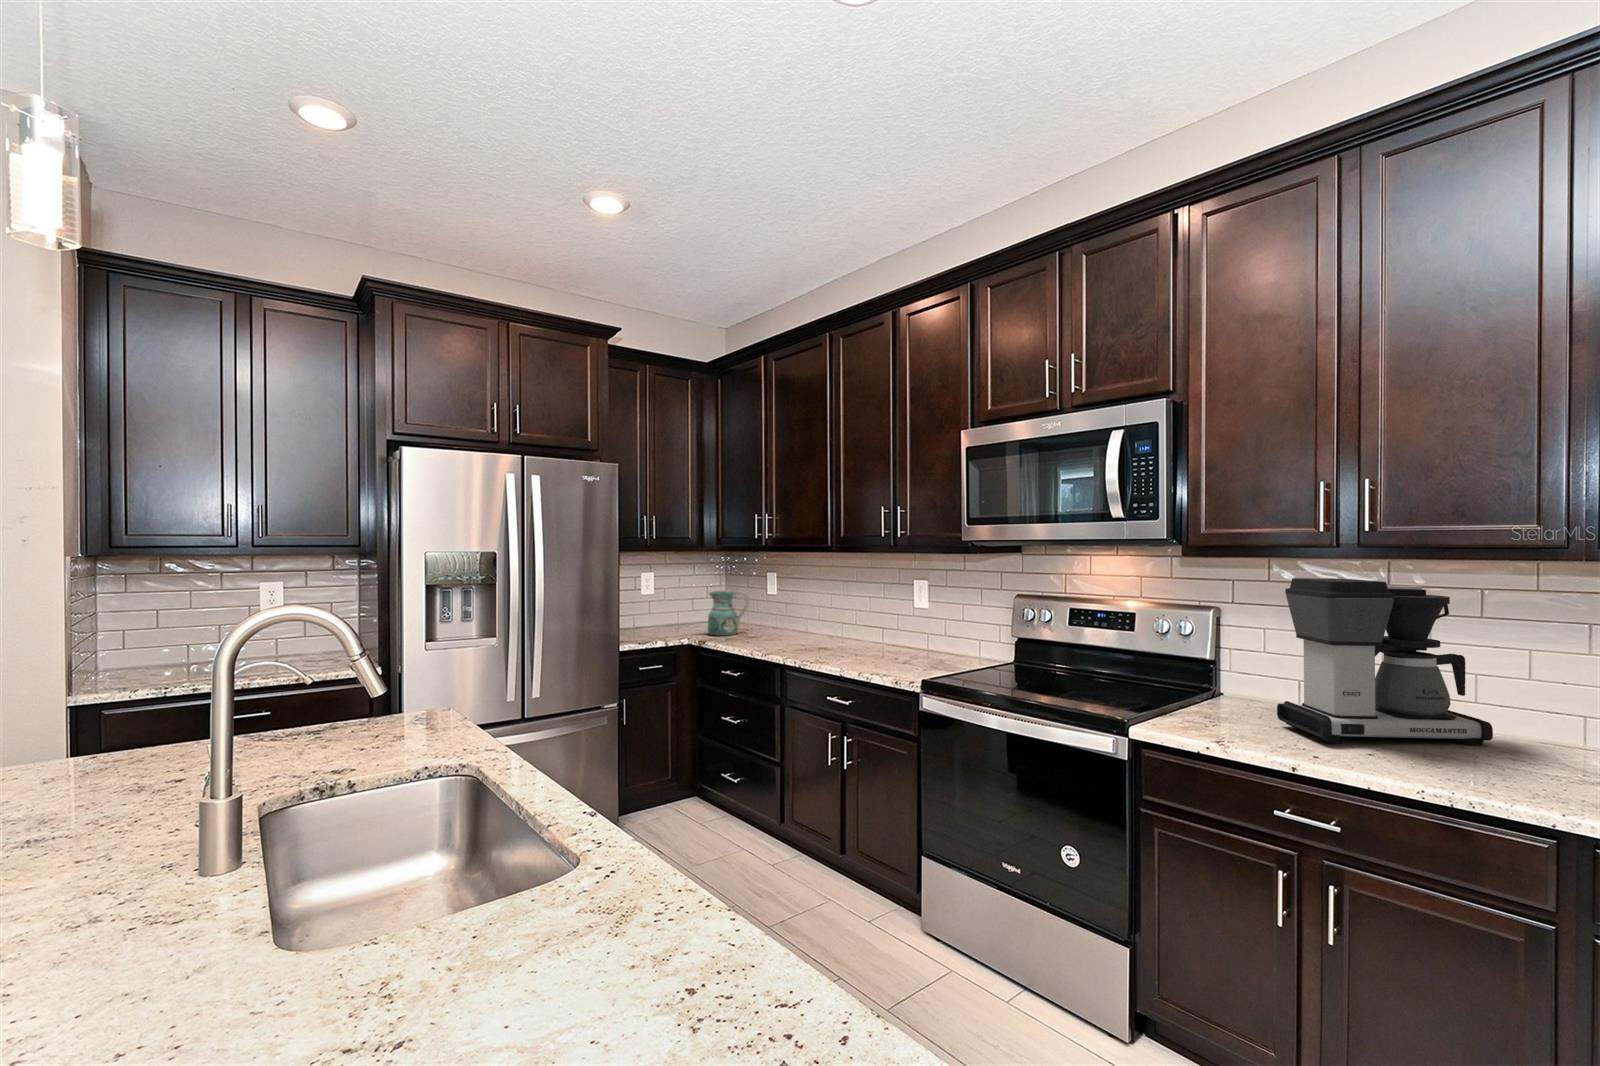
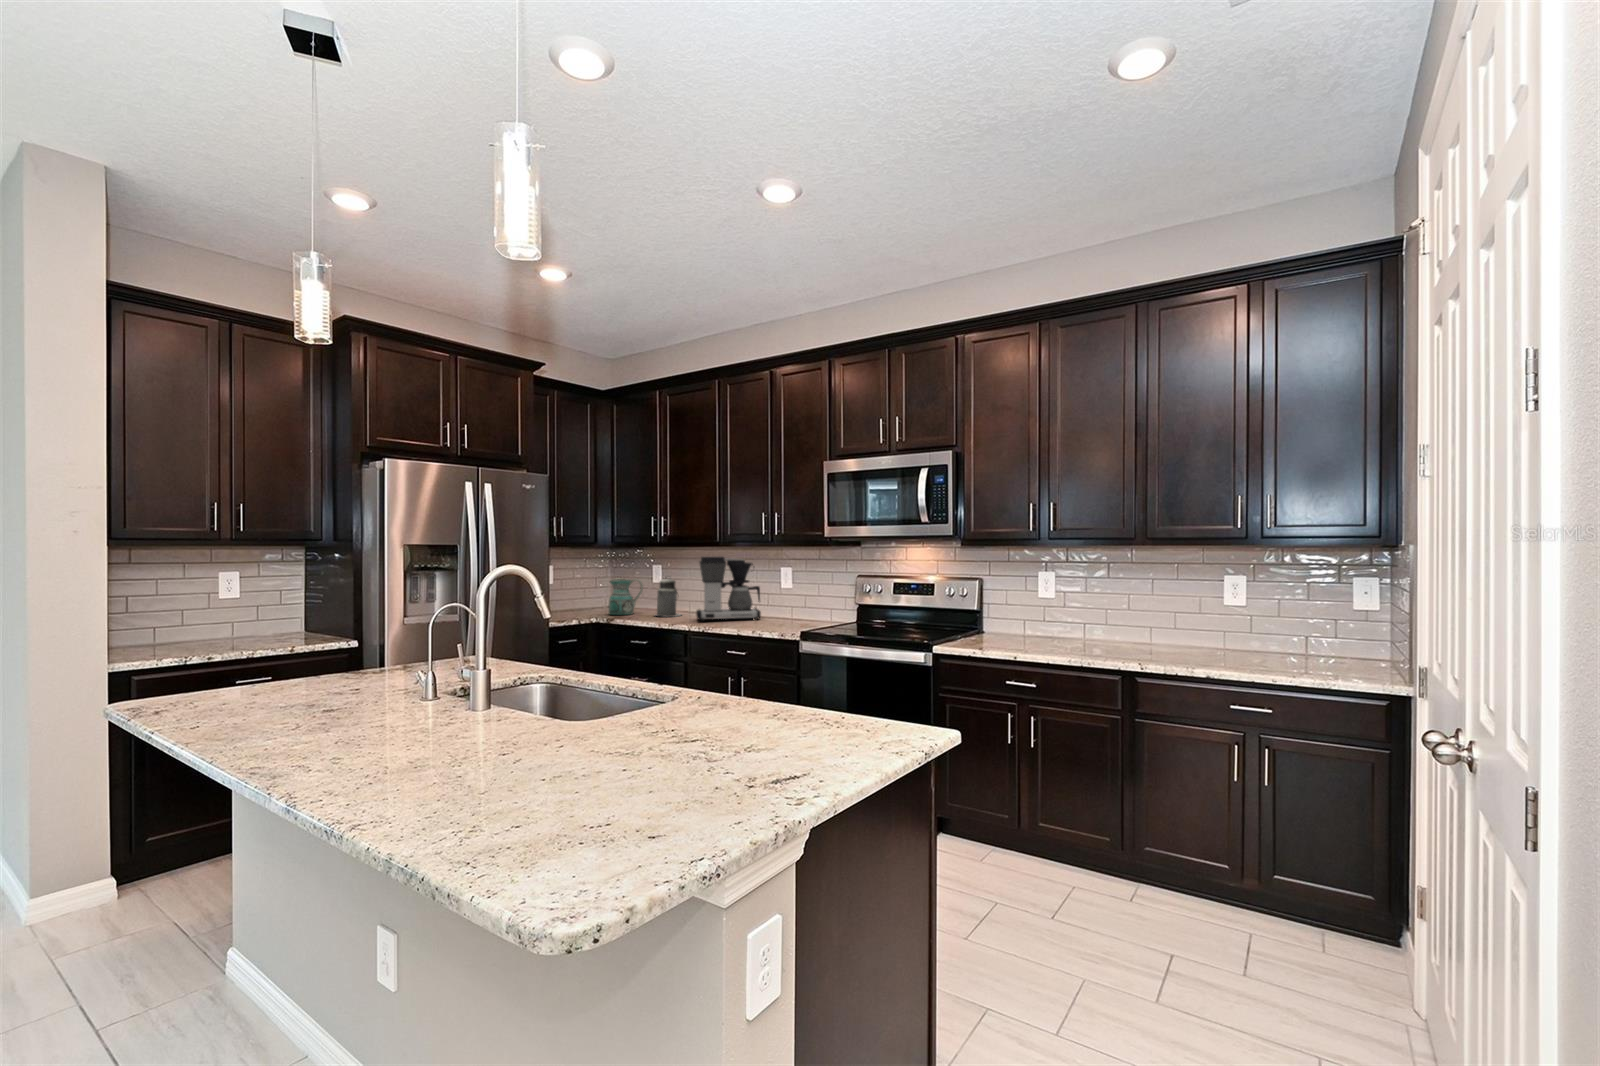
coffee maker: present [1277,578,1493,746] -> present [696,557,761,621]
canister: none [757,588,792,641] -> present [656,579,681,617]

